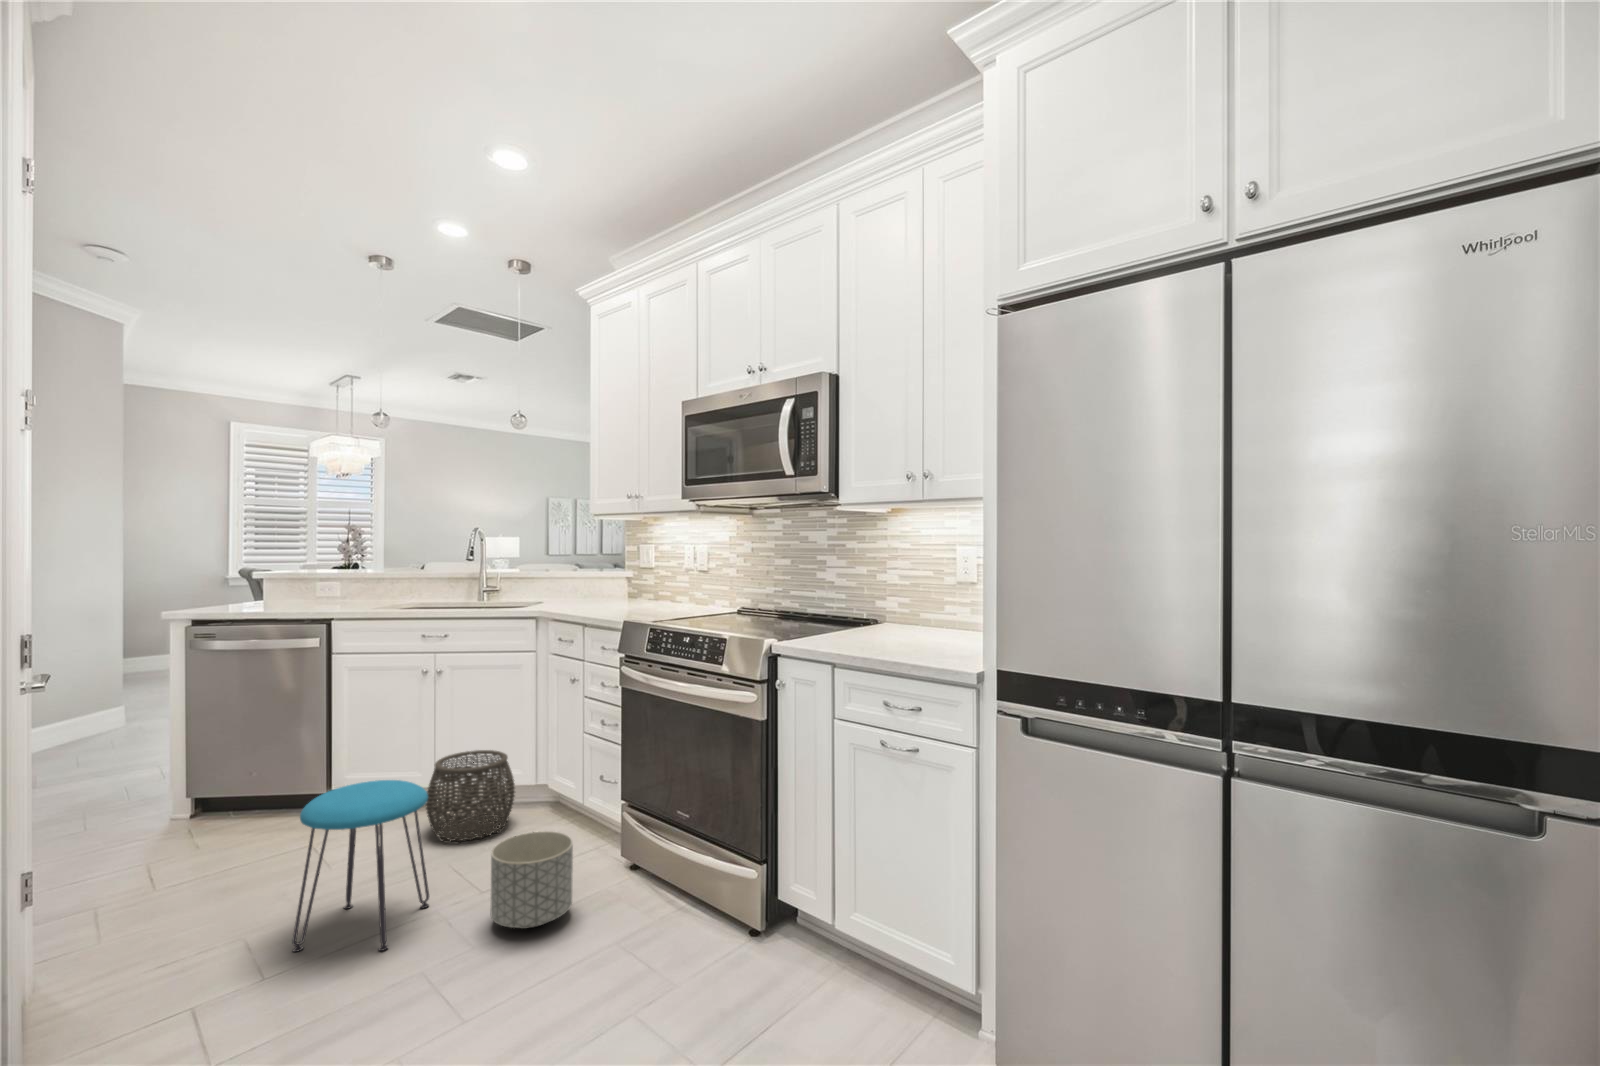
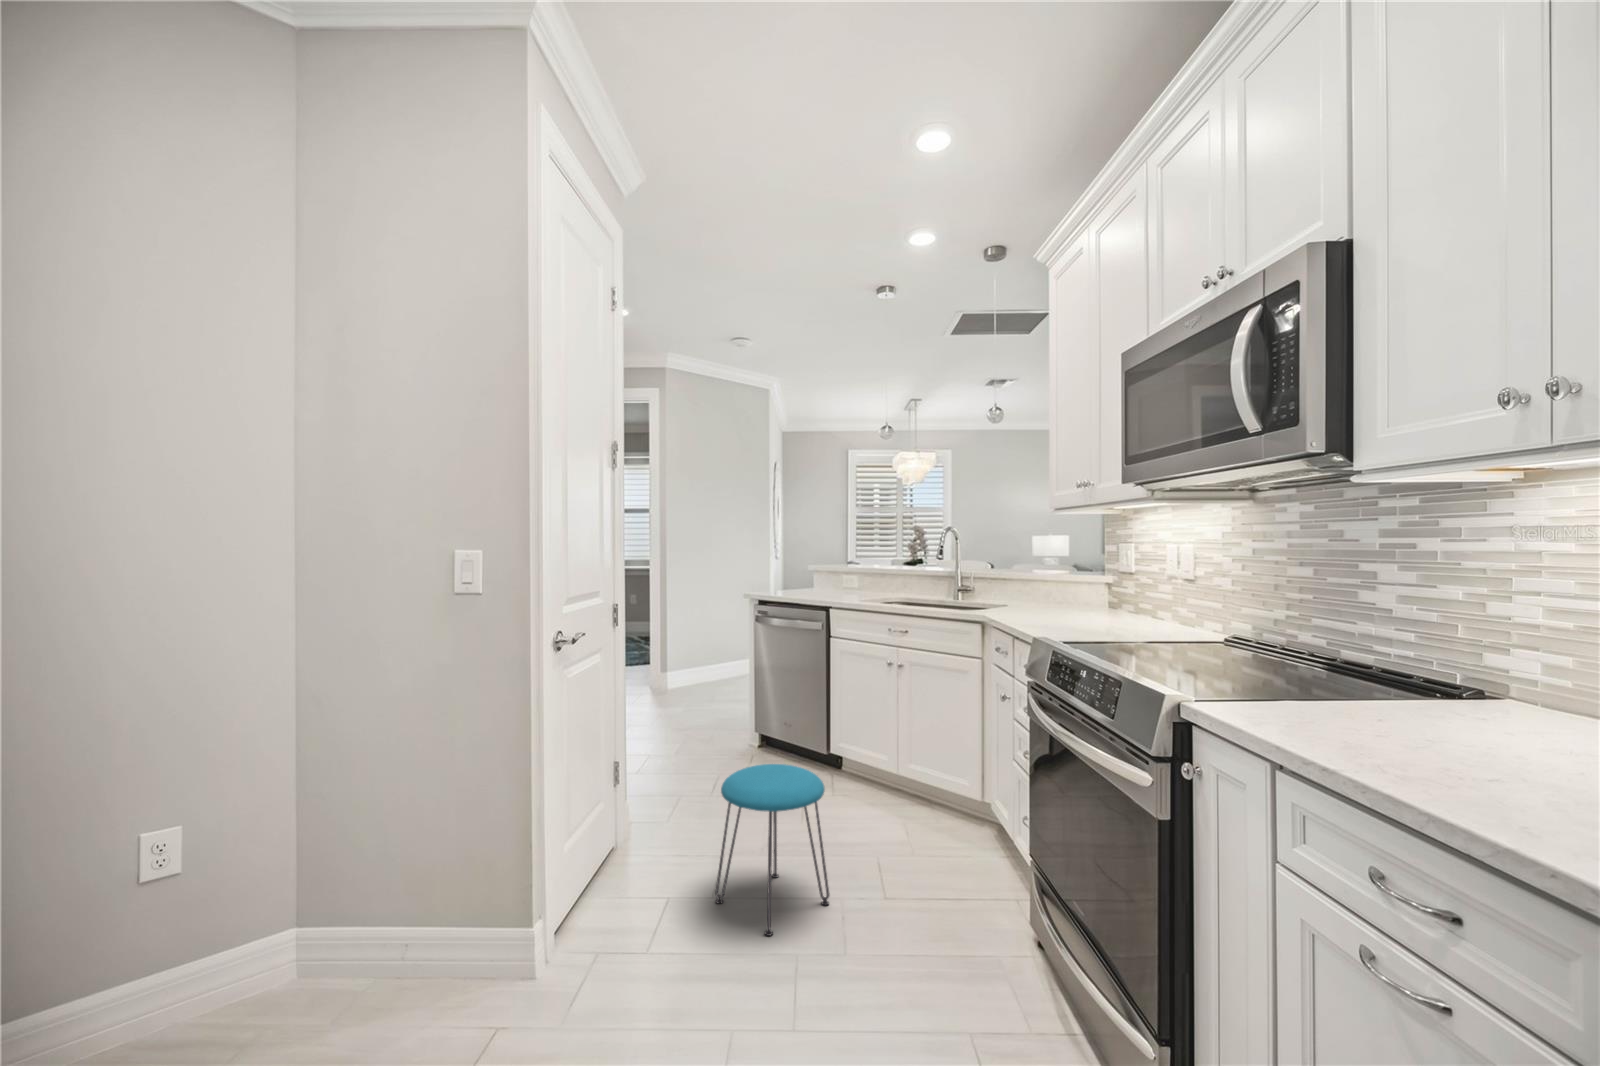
woven basket: present [425,750,515,841] -> none [870,752,956,848]
planter: present [491,831,573,929] -> none [858,865,946,984]

